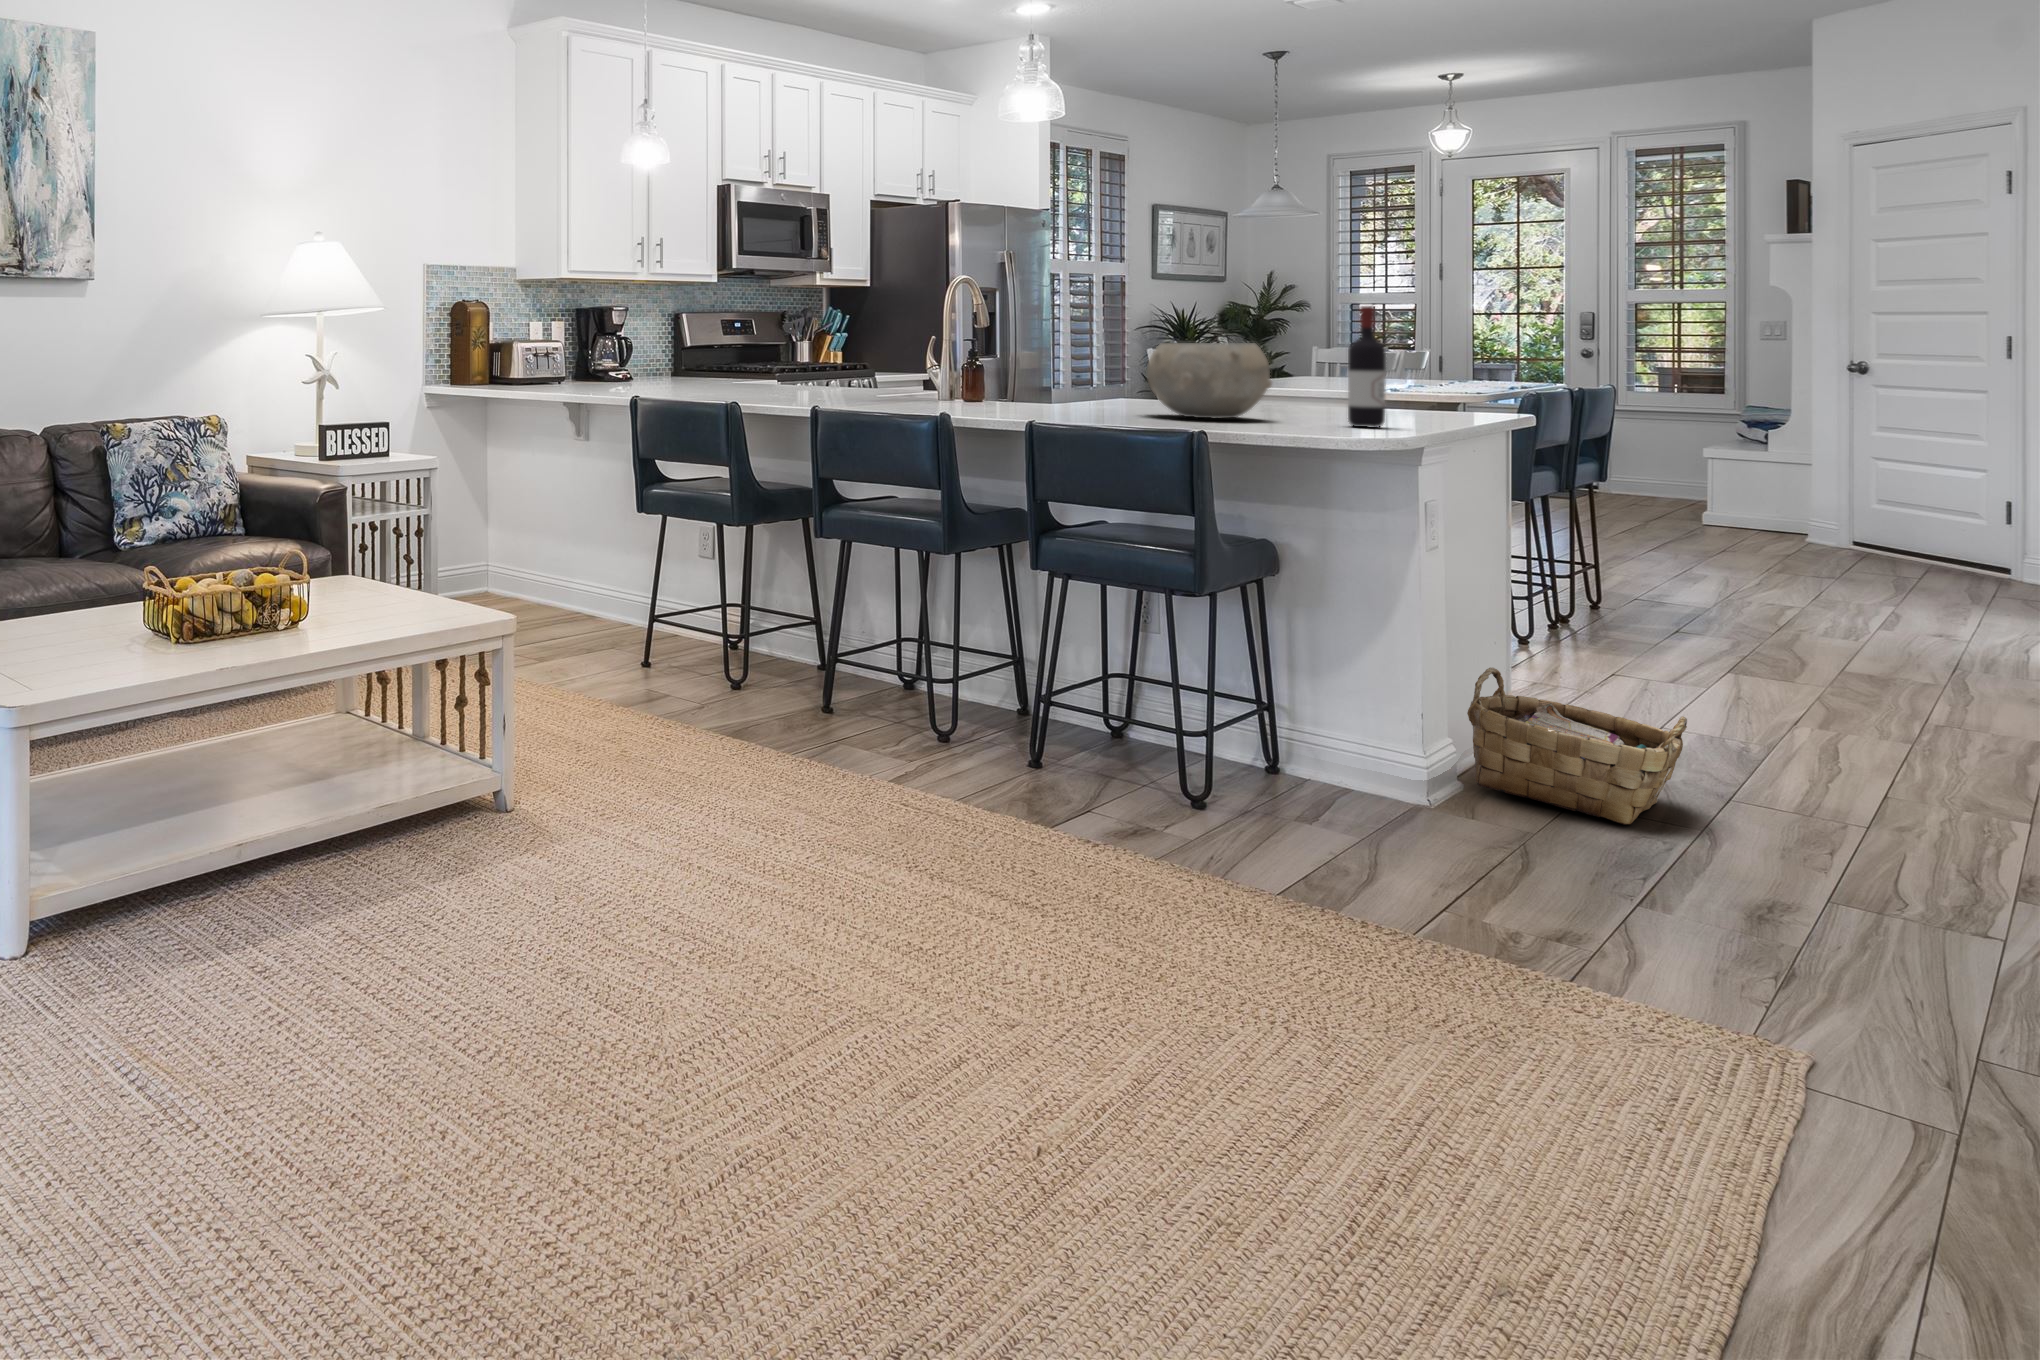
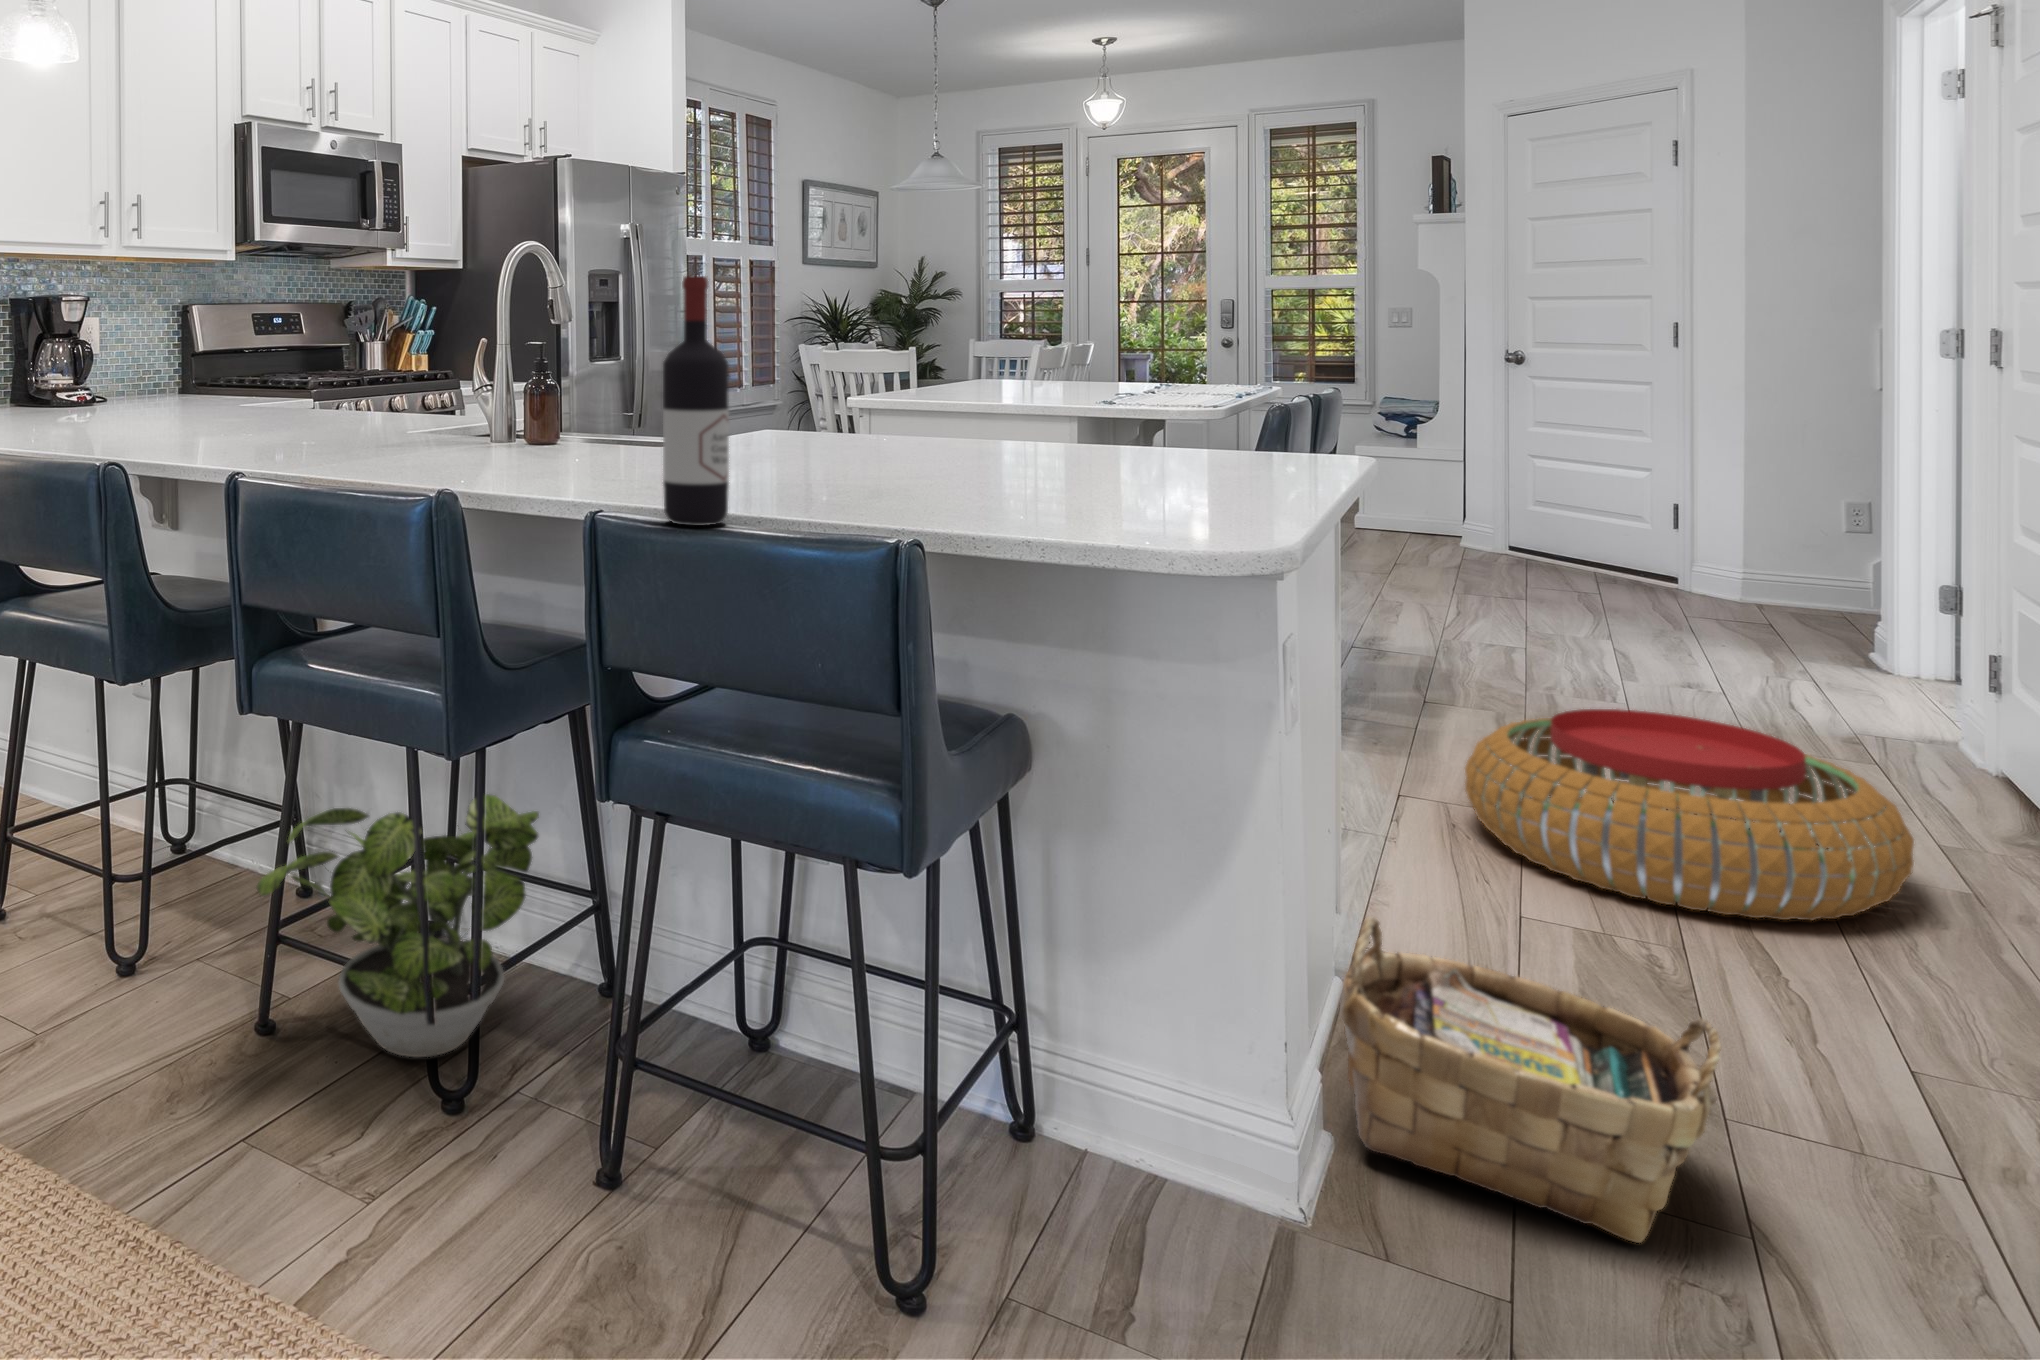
wine bottle: present [1348,306,1386,428] -> present [663,276,729,526]
ceramic bowl: present [1147,343,1272,418] -> none [808,353,1014,488]
potted plant: none [829,585,983,727] -> present [257,794,539,1057]
pouf: none [1651,609,1984,739] -> present [1465,709,1914,920]

